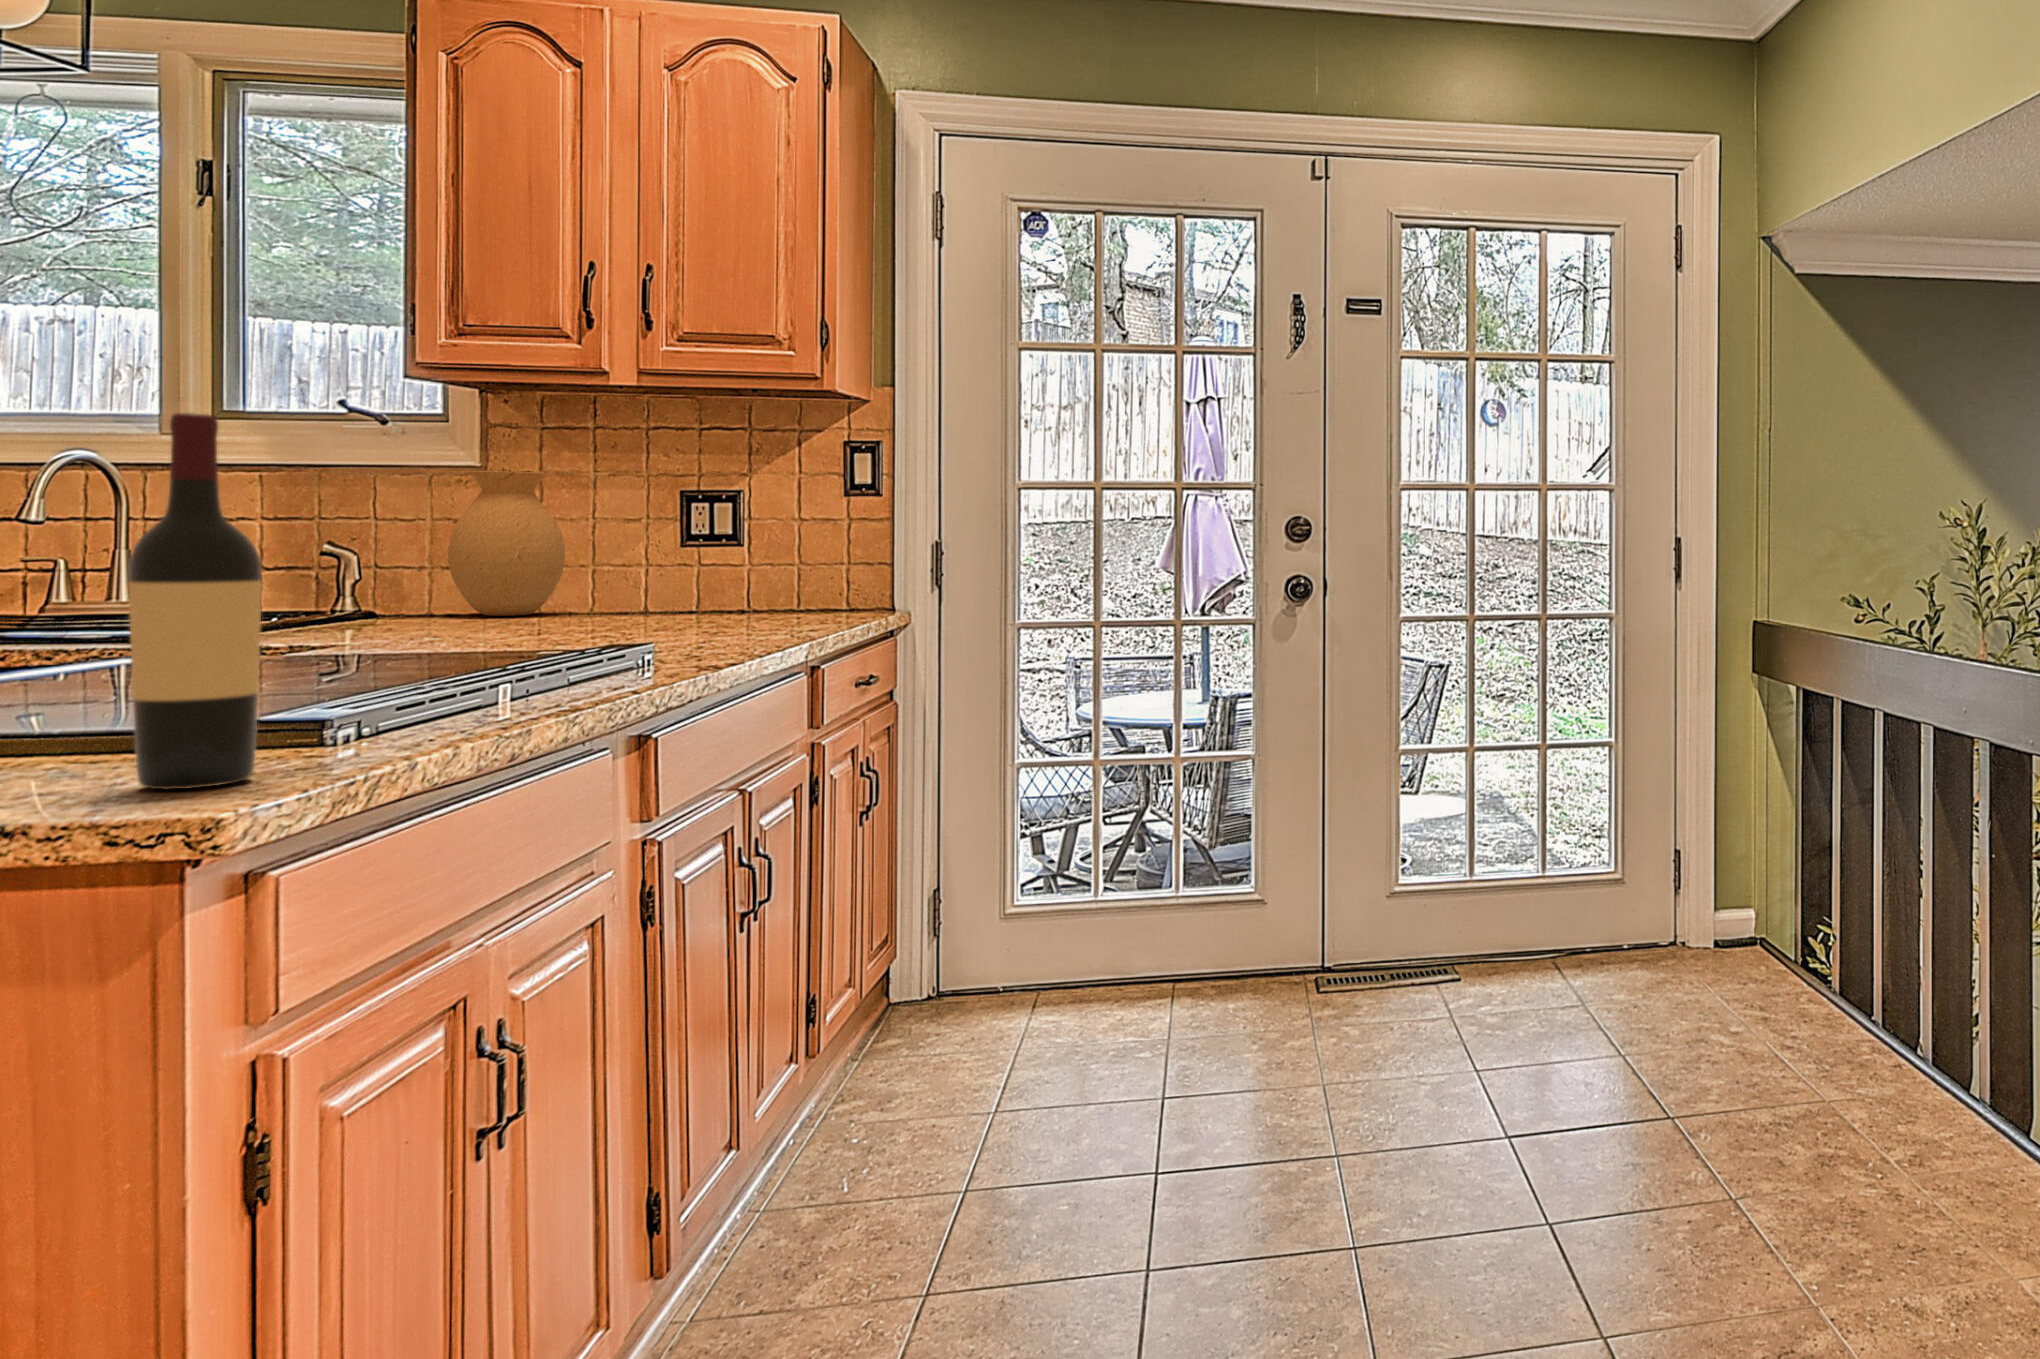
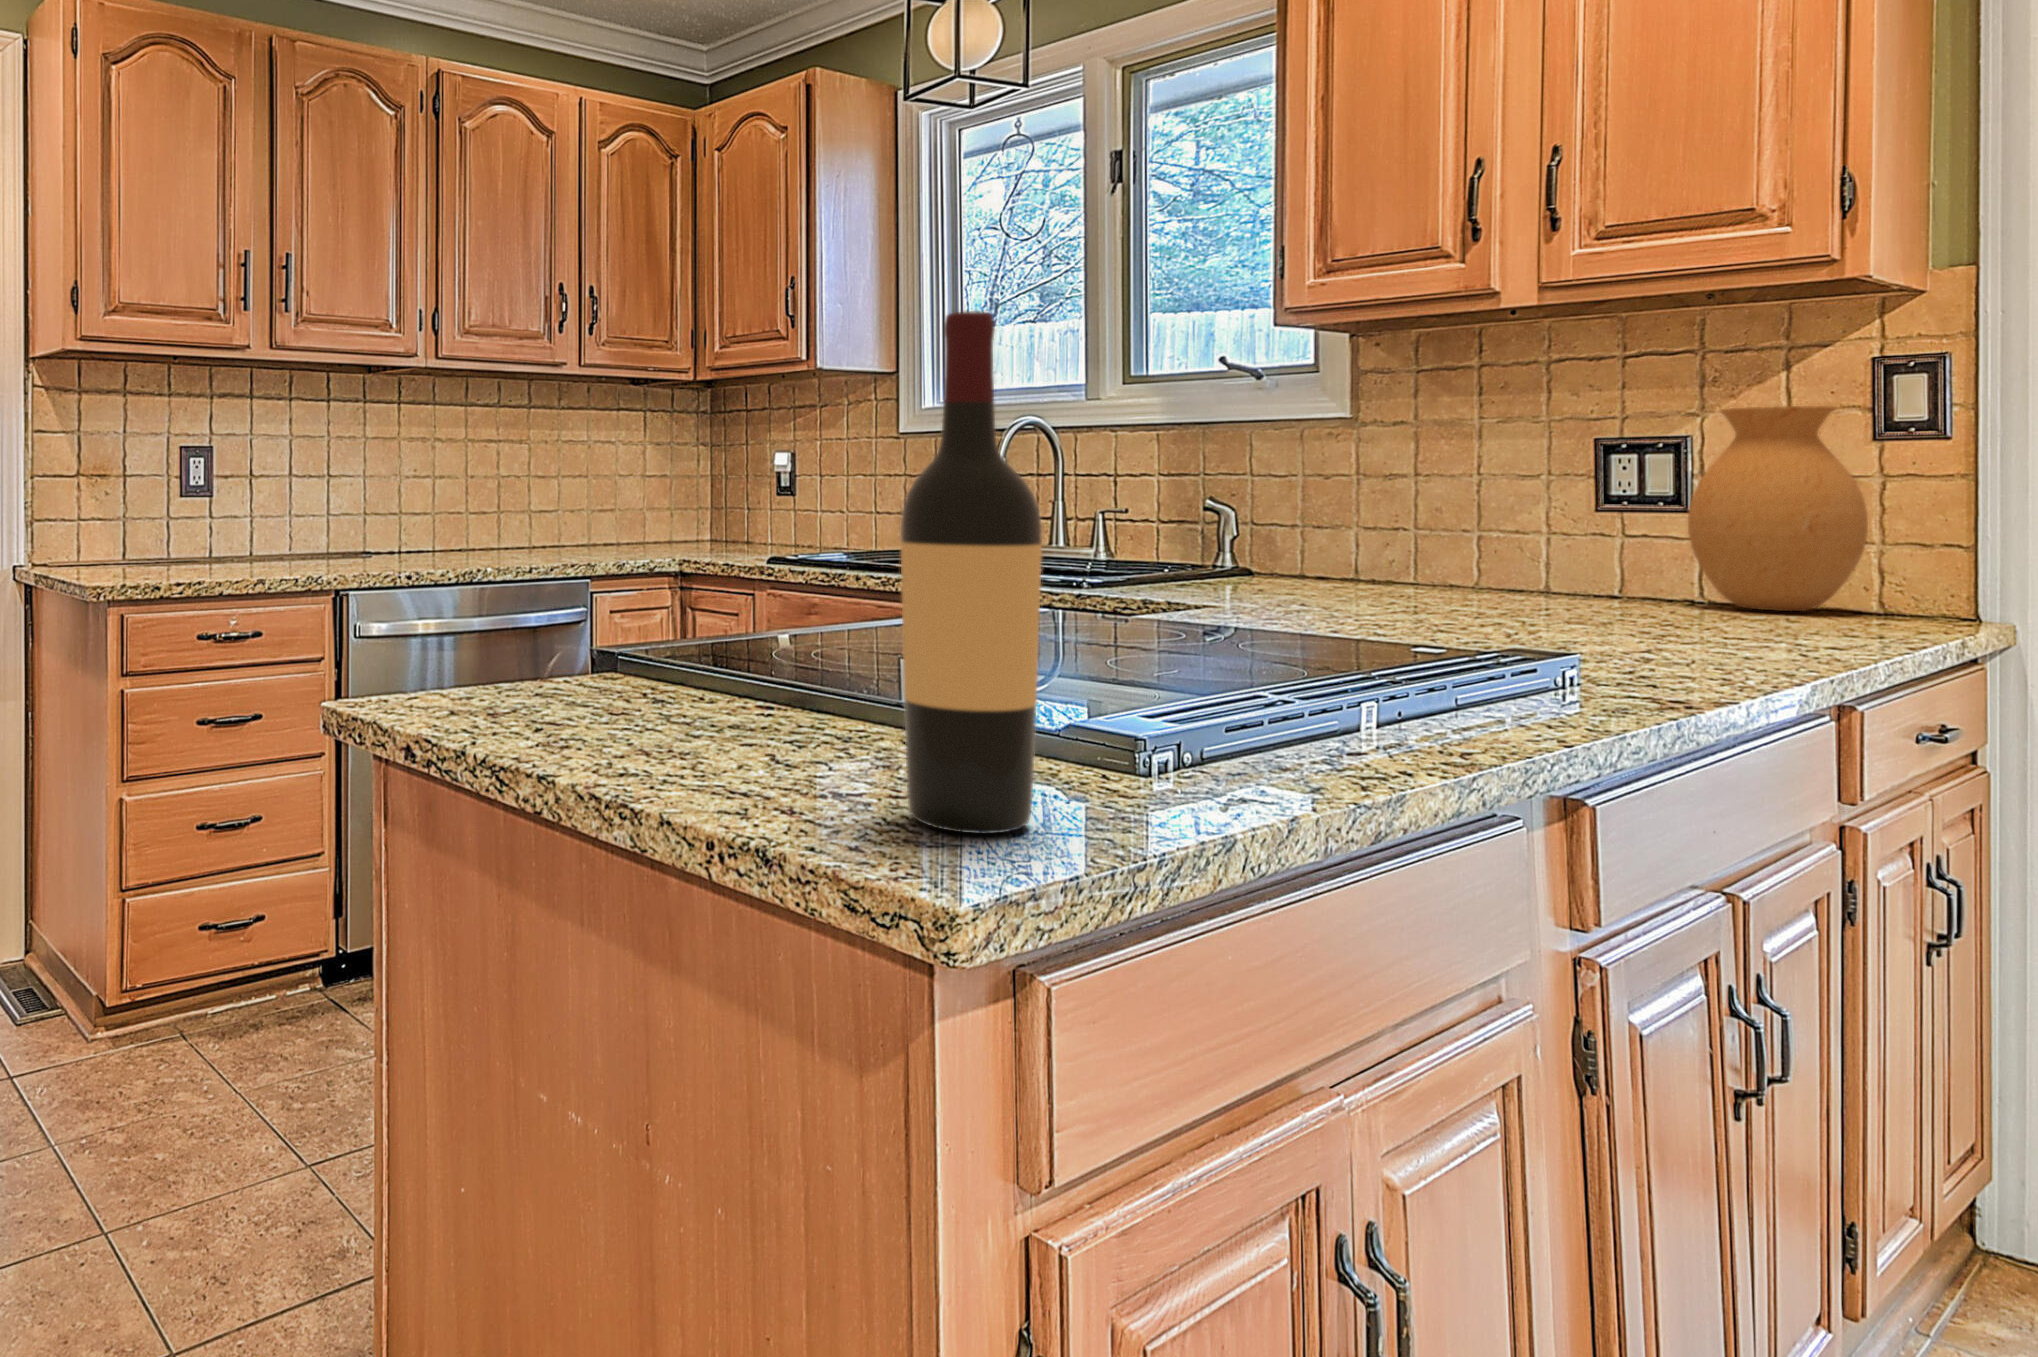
vase: present [448,471,565,616] -> present [1688,406,1868,611]

